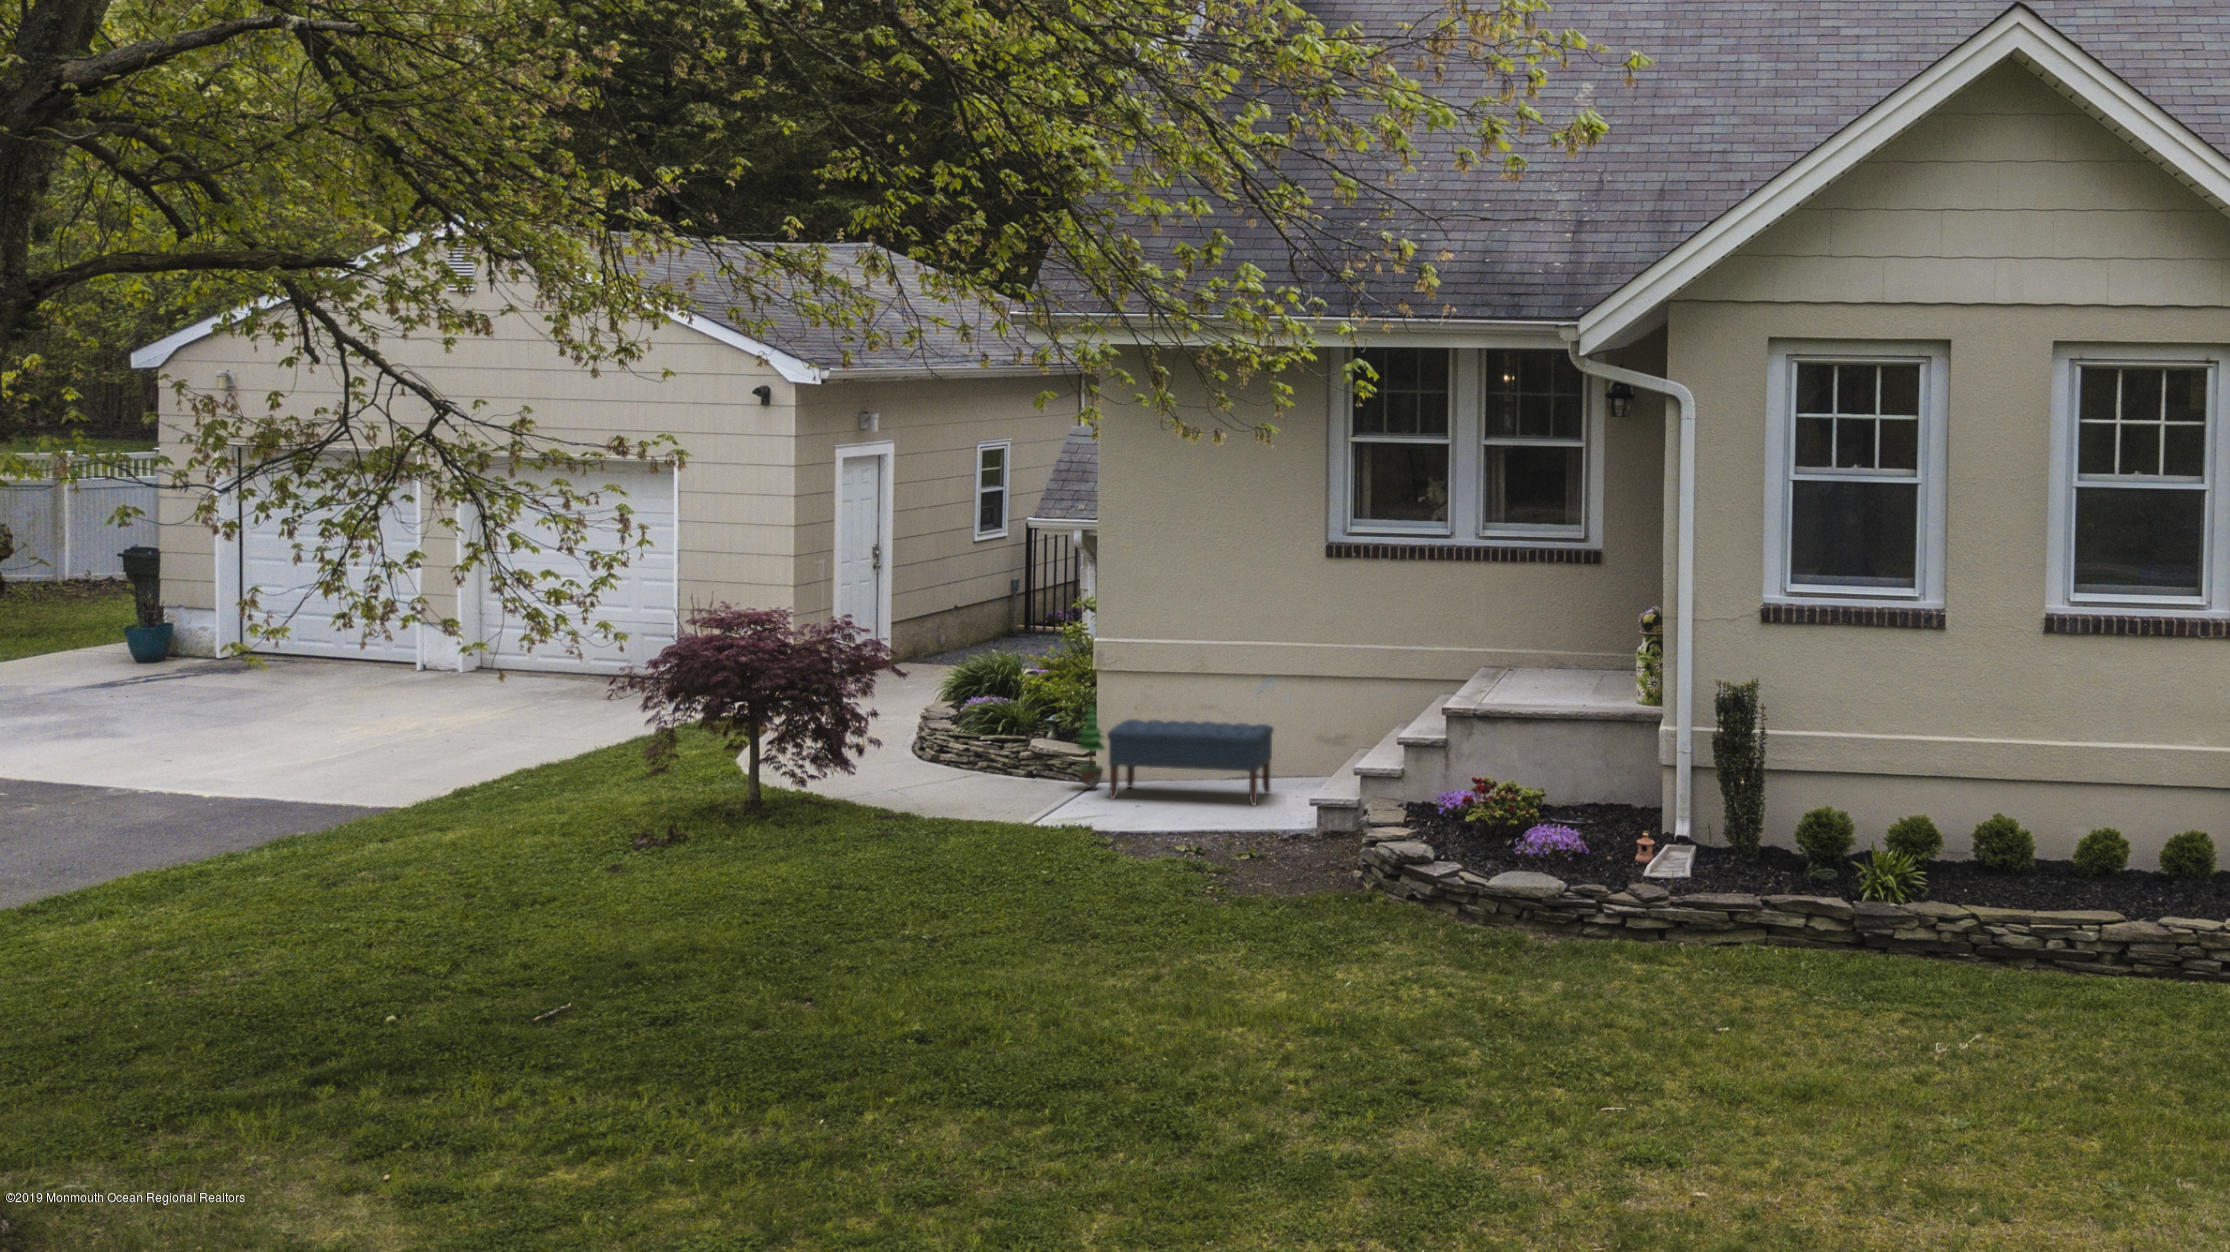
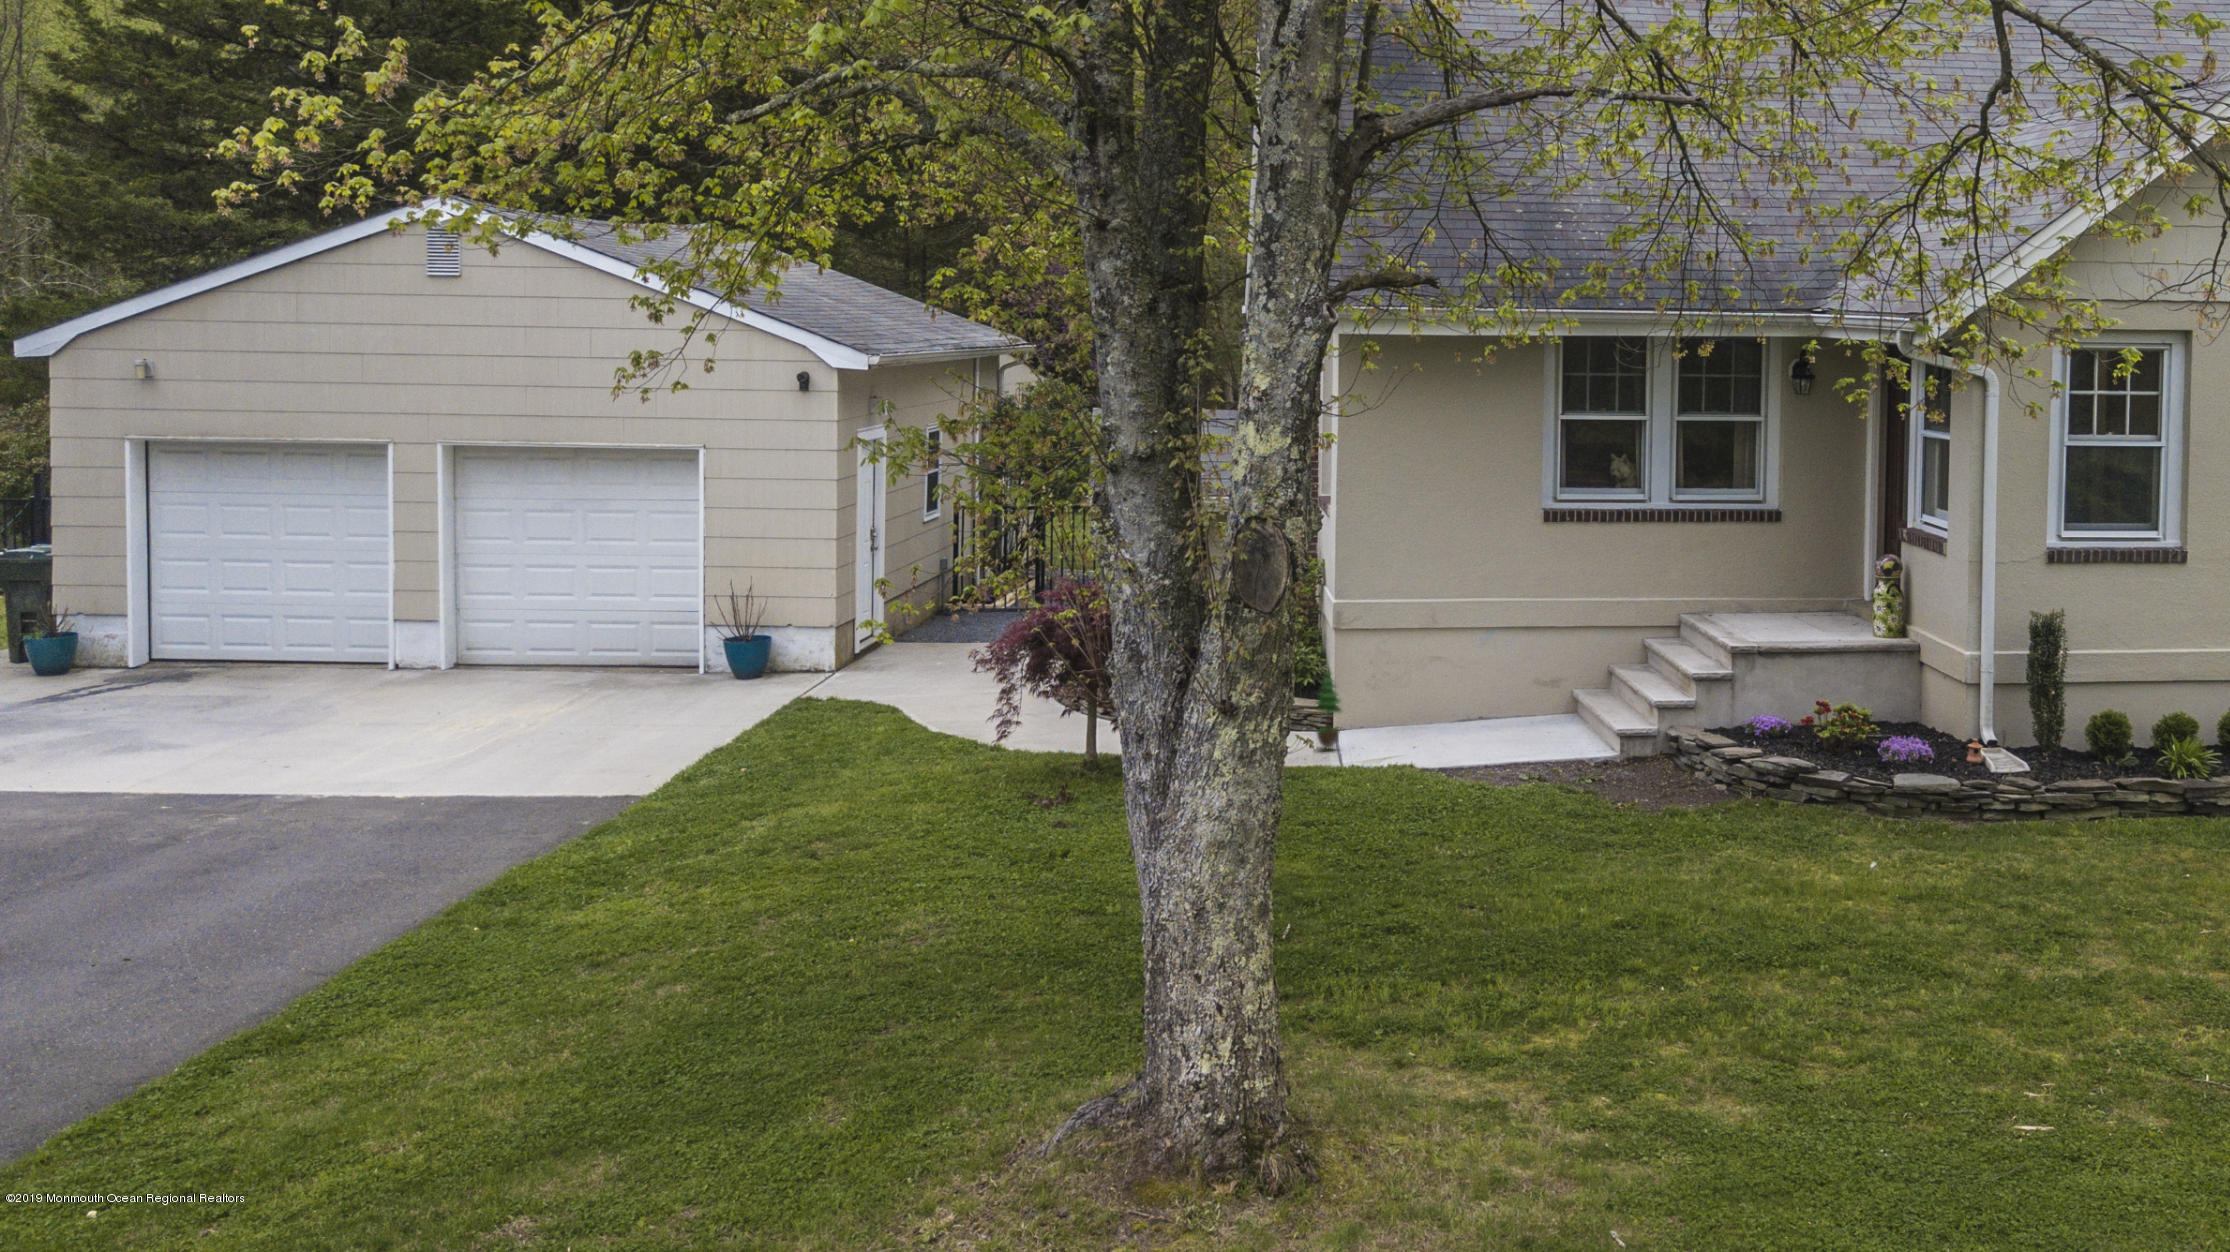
bench: present [1107,719,1273,805] -> none [1358,680,1507,757]

